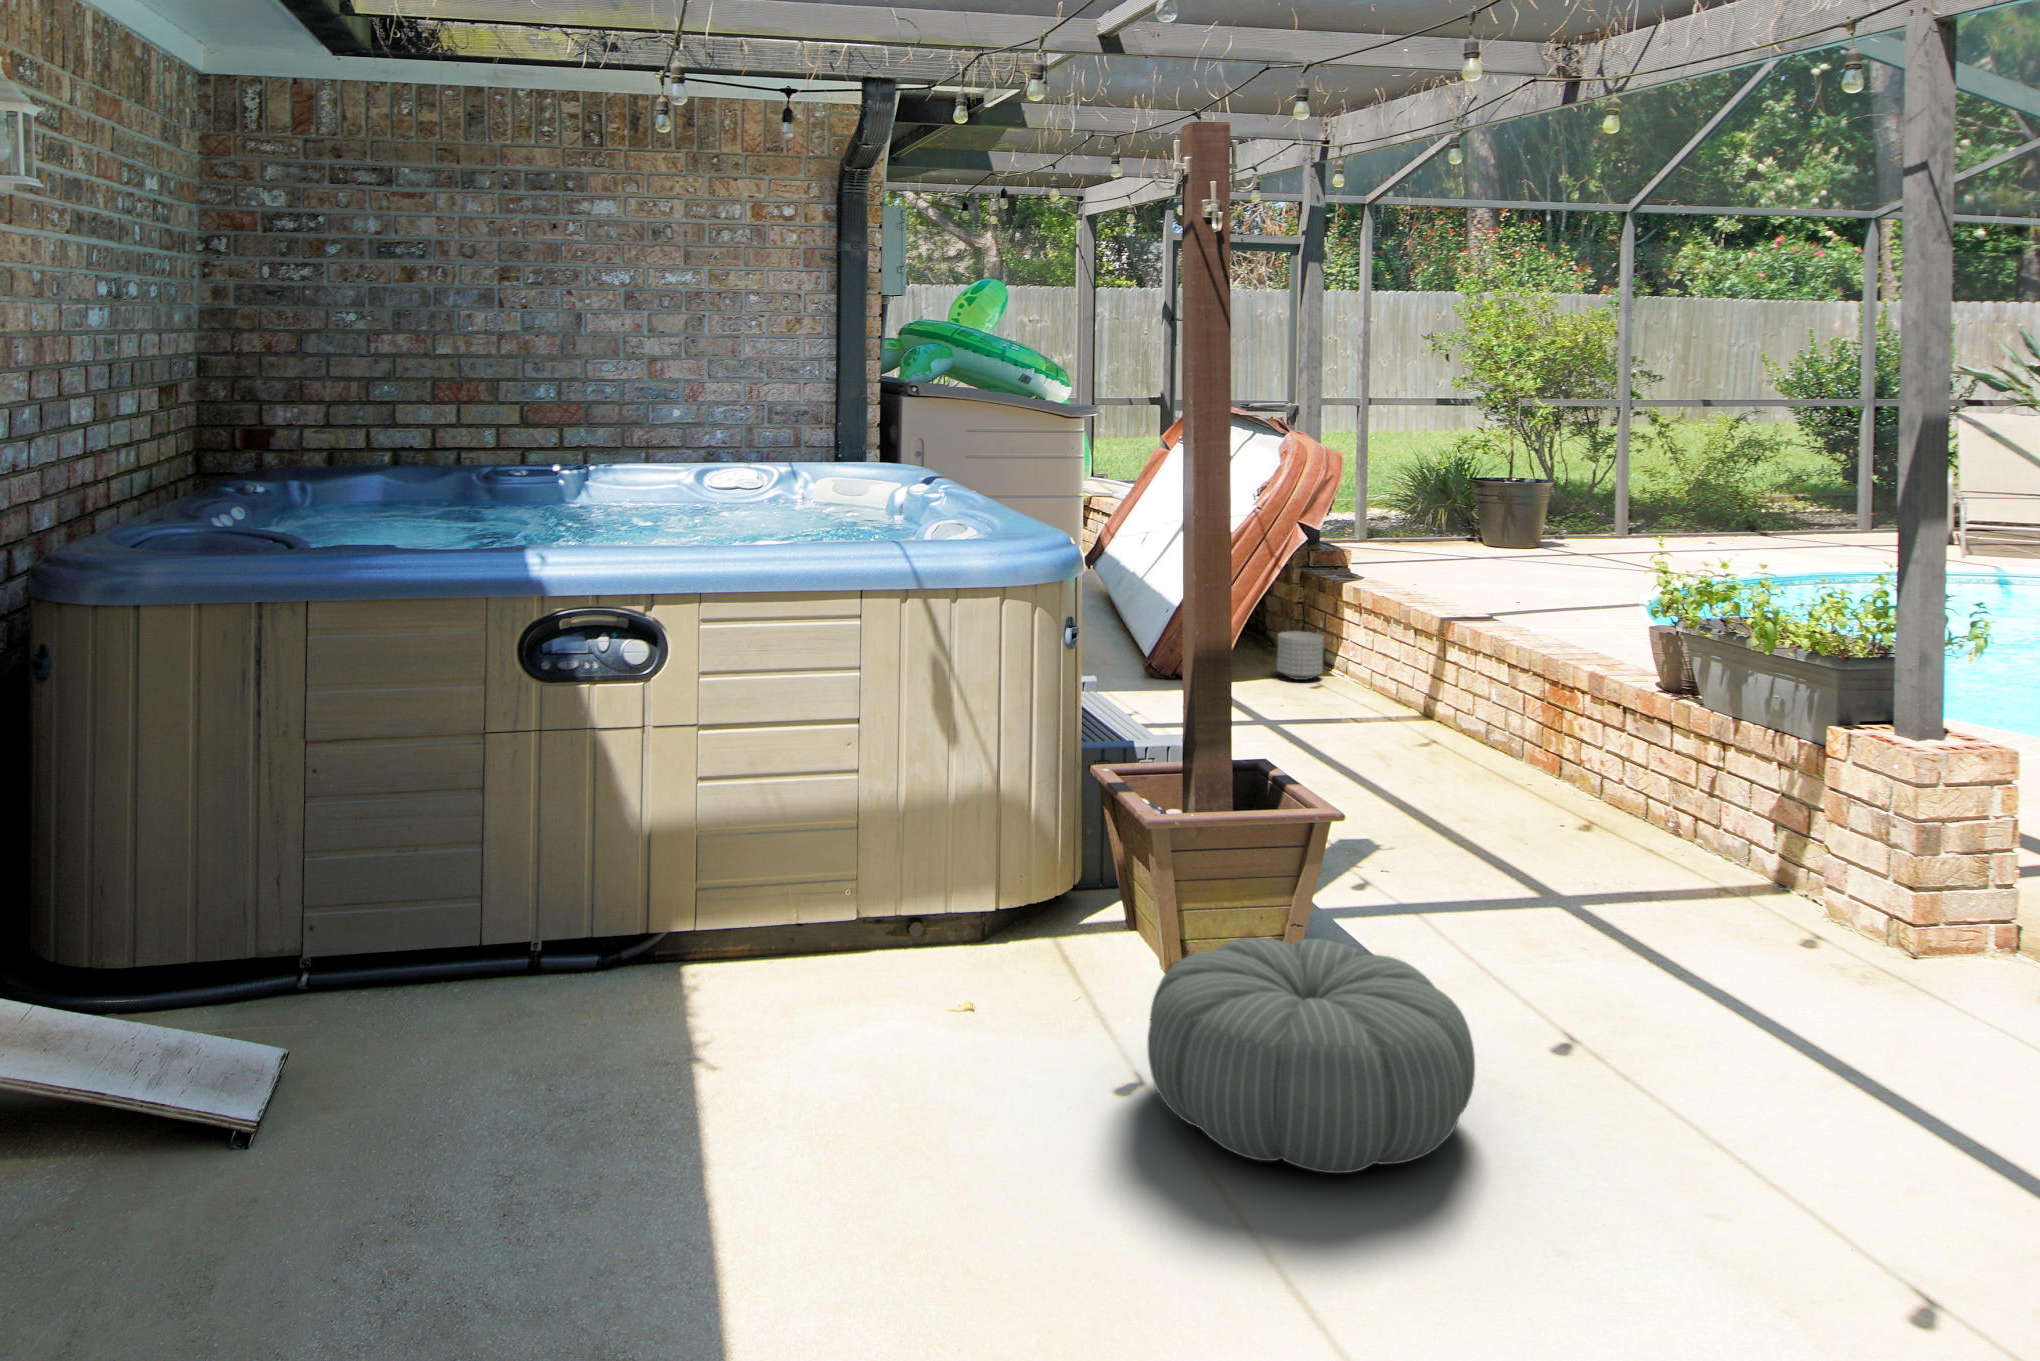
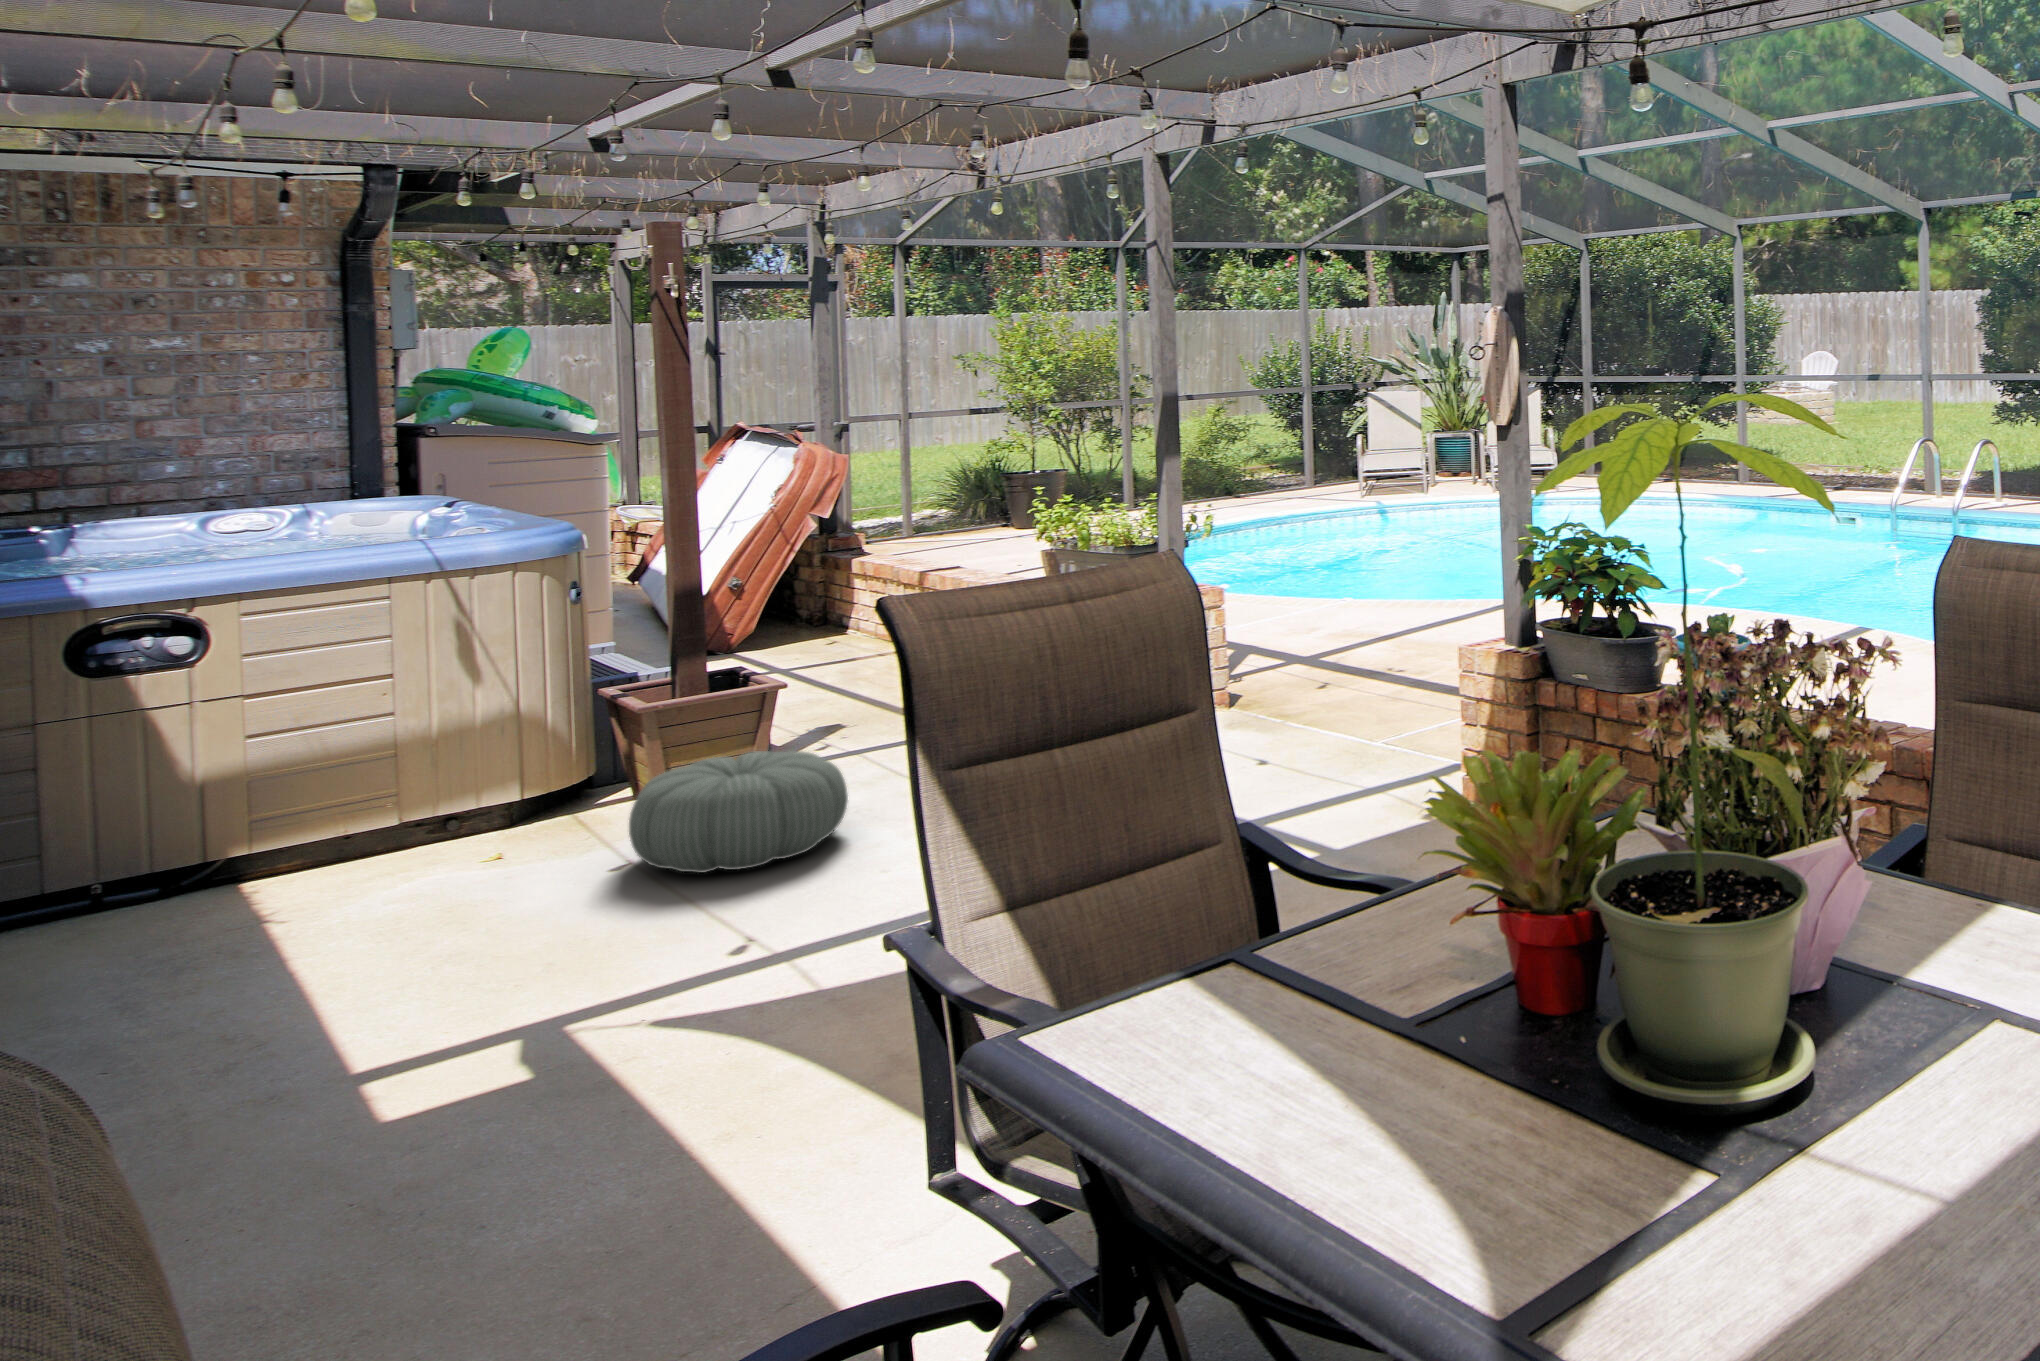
planter: present [1277,632,1324,680] -> none [798,600,838,637]

